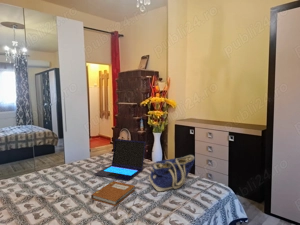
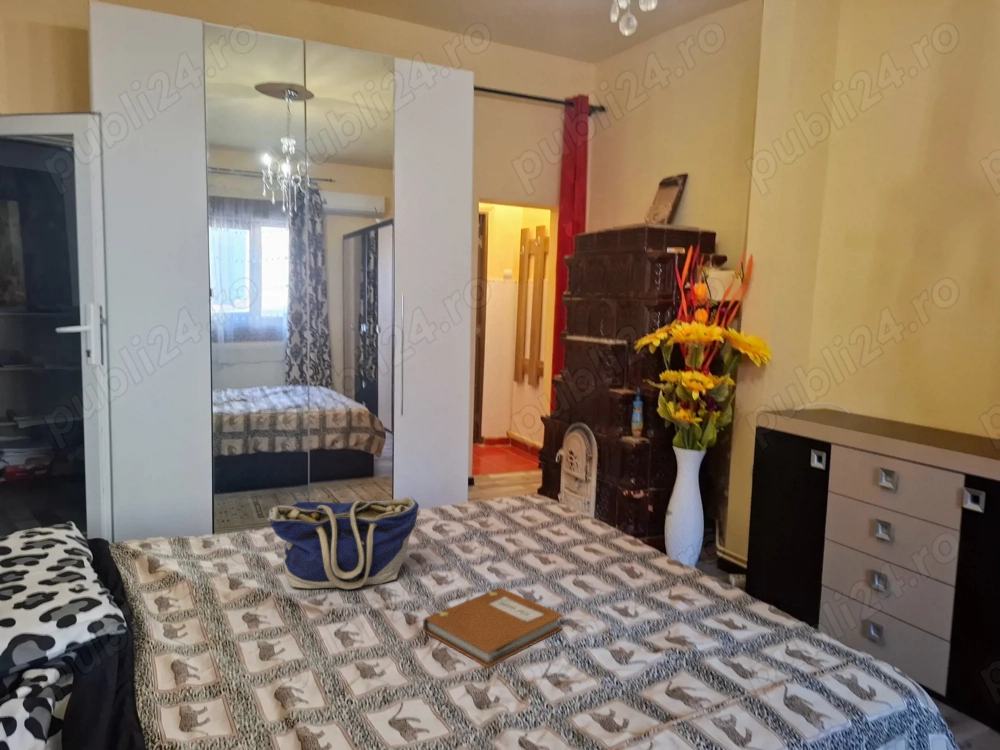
laptop: present [94,139,146,181] -> none [450,454,625,595]
tote bag: present [149,155,195,191] -> present [268,497,419,589]

